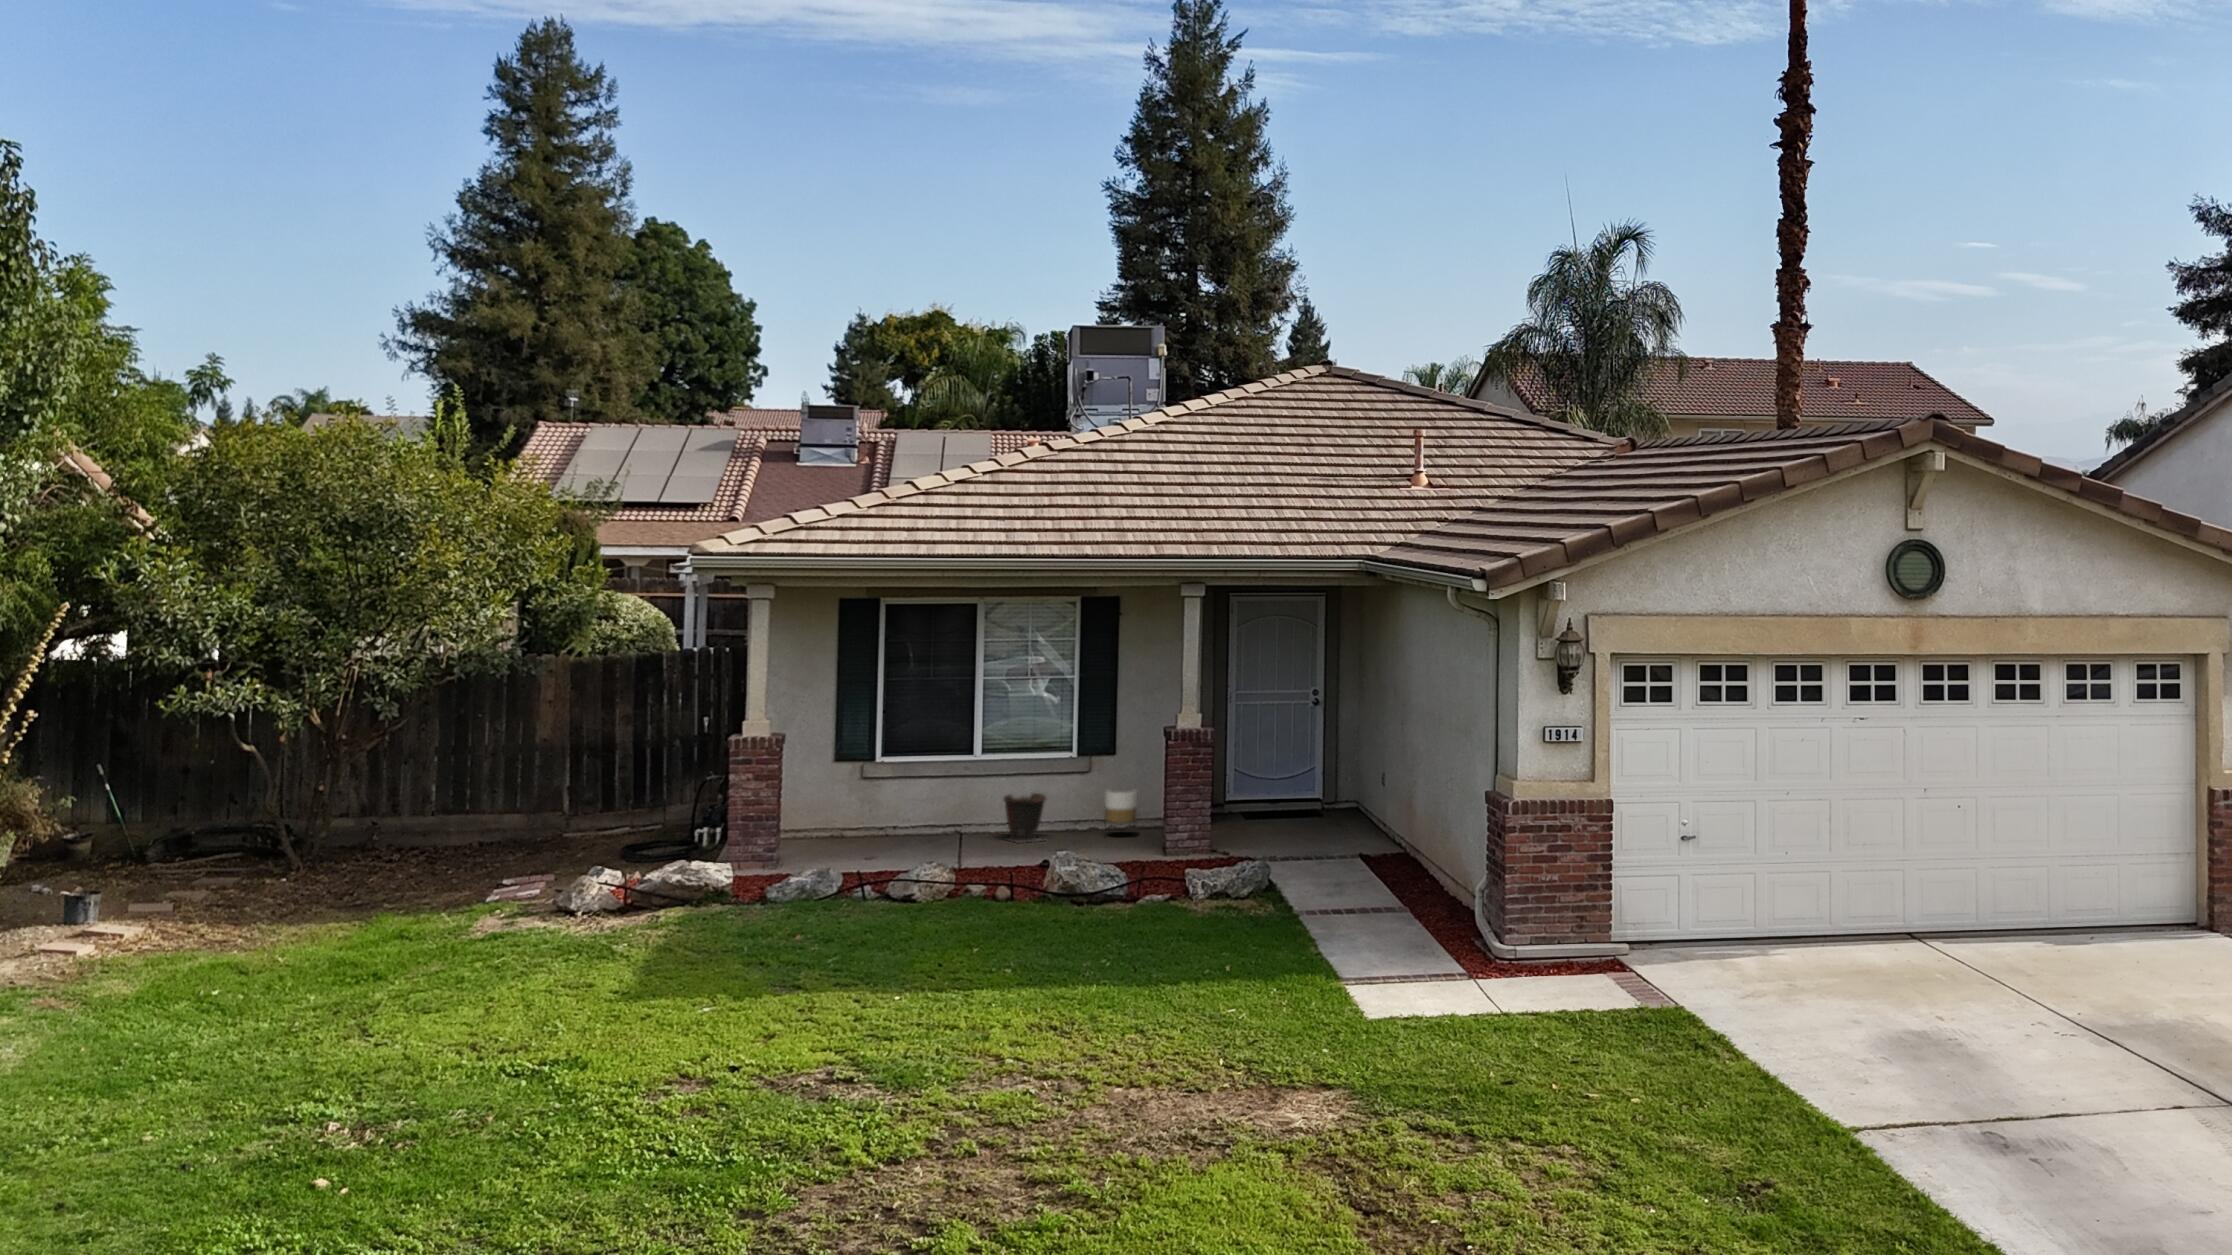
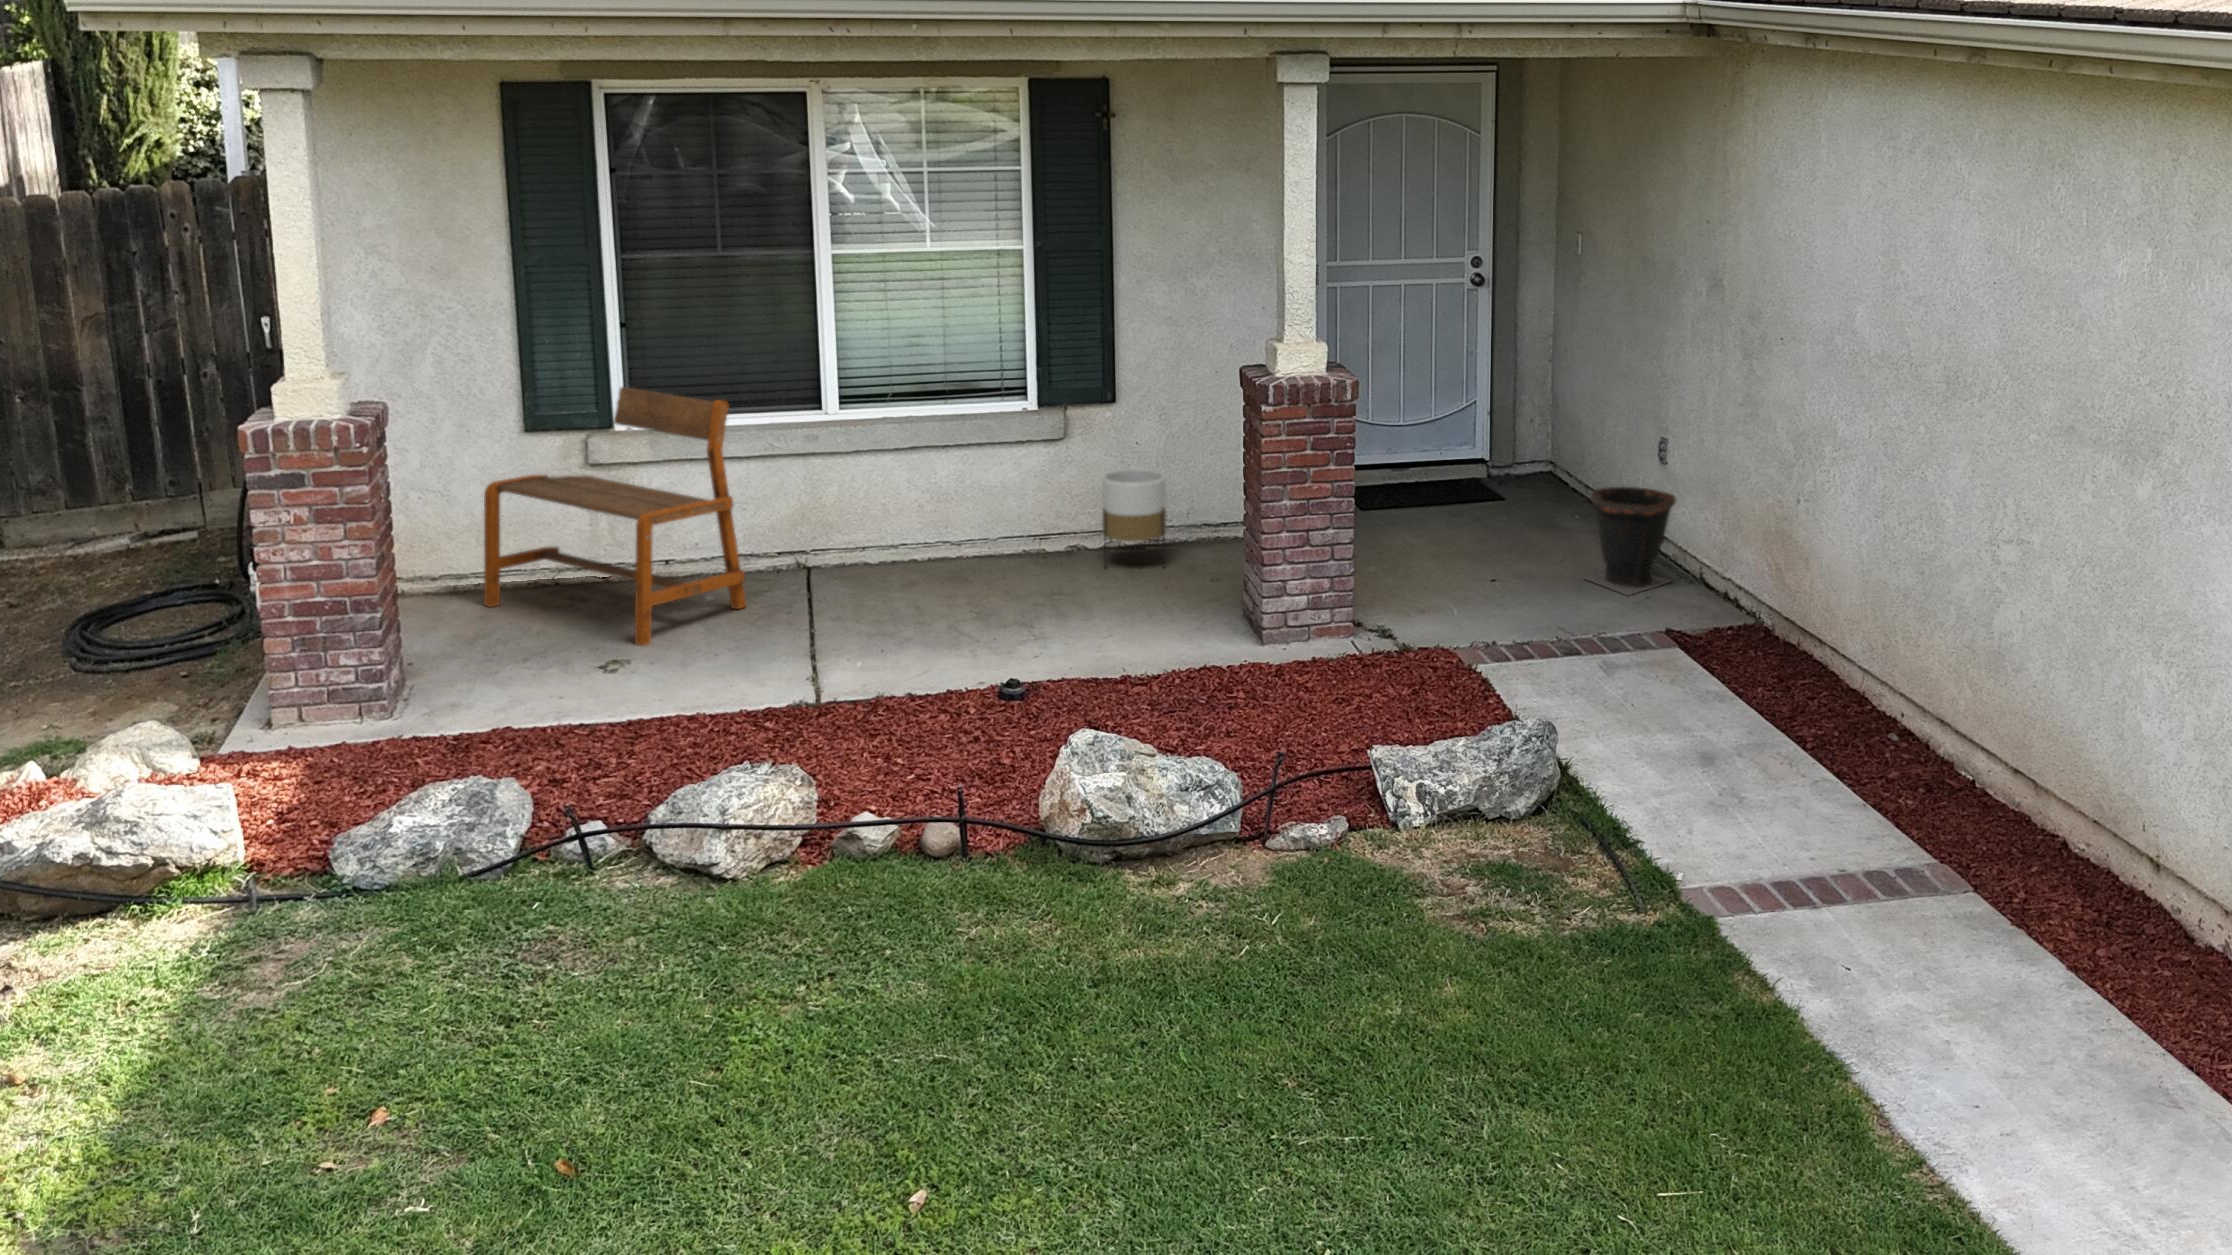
bench: none [804,737,929,855] -> present [484,387,746,646]
bucket: present [1004,793,1046,843] -> present [1586,487,1676,595]

